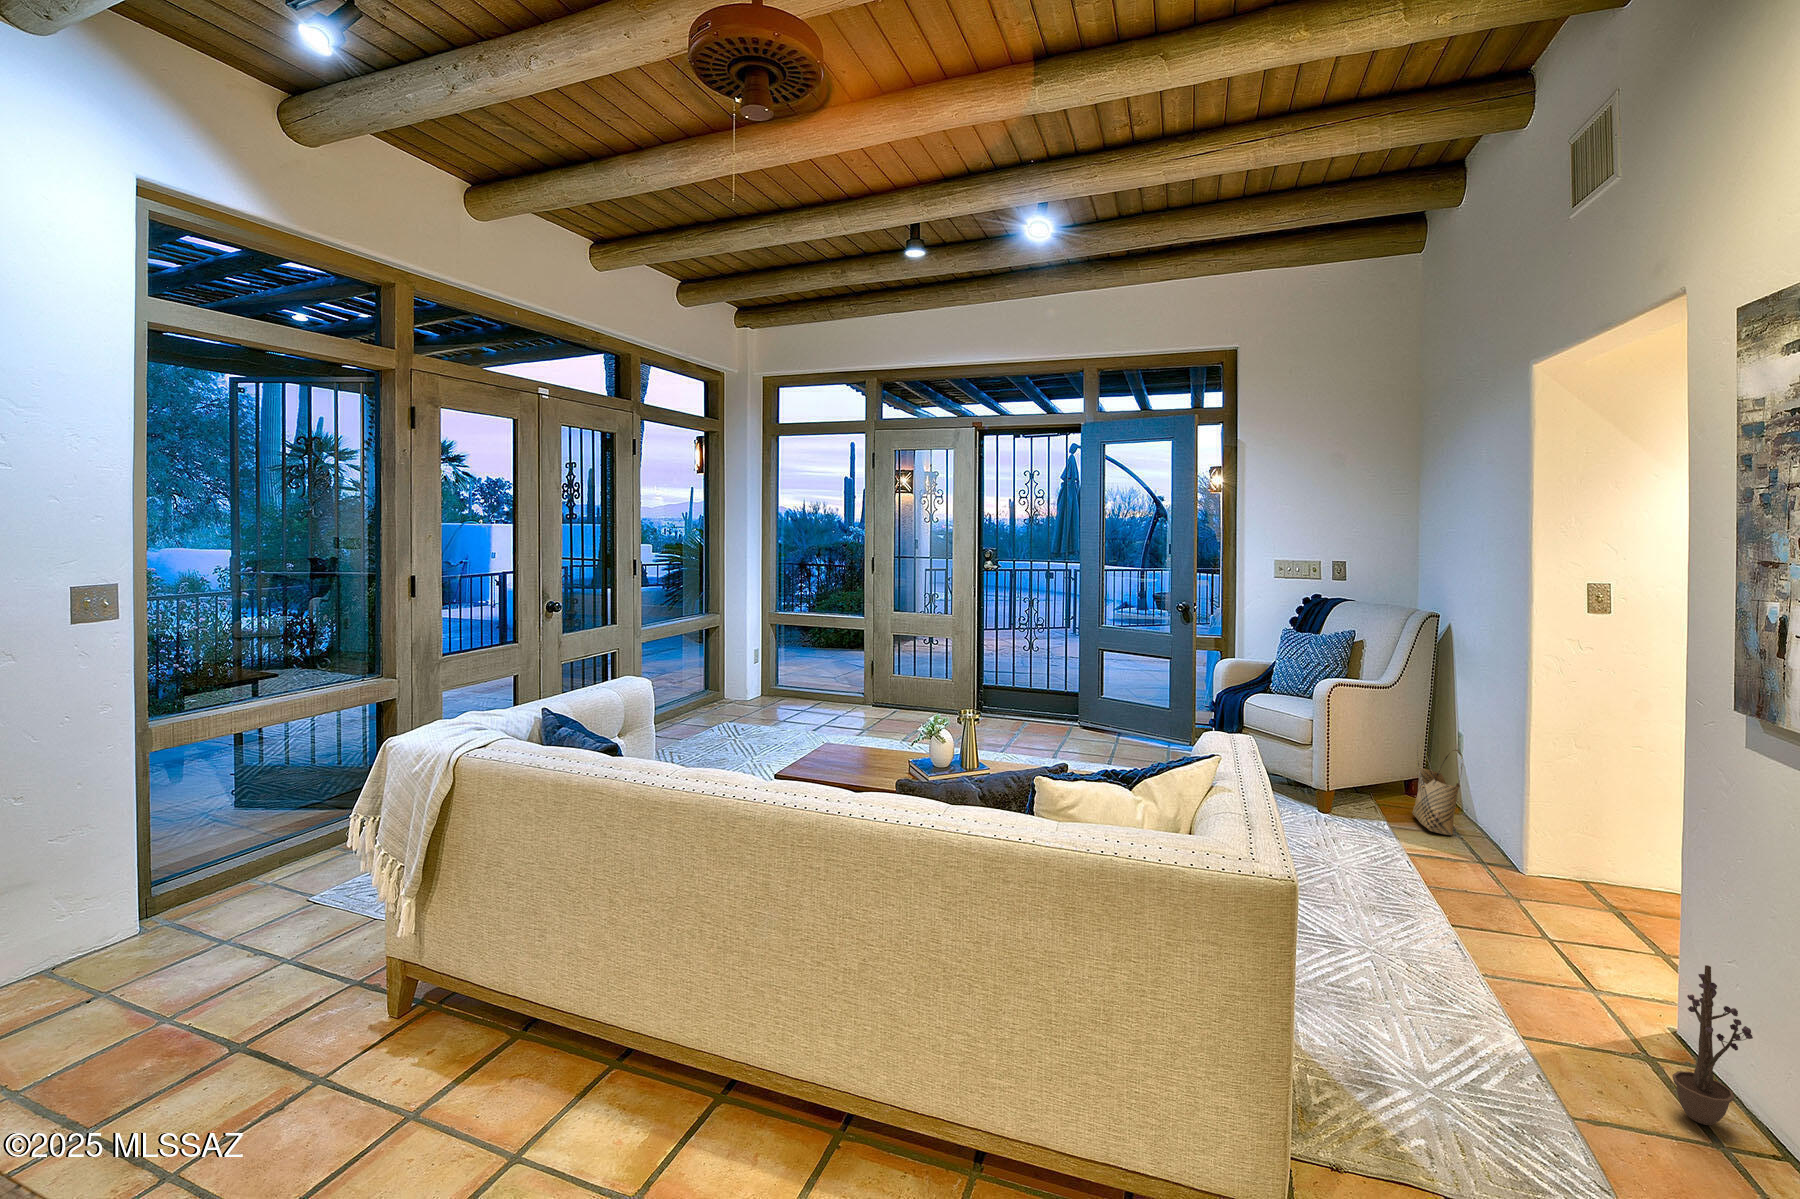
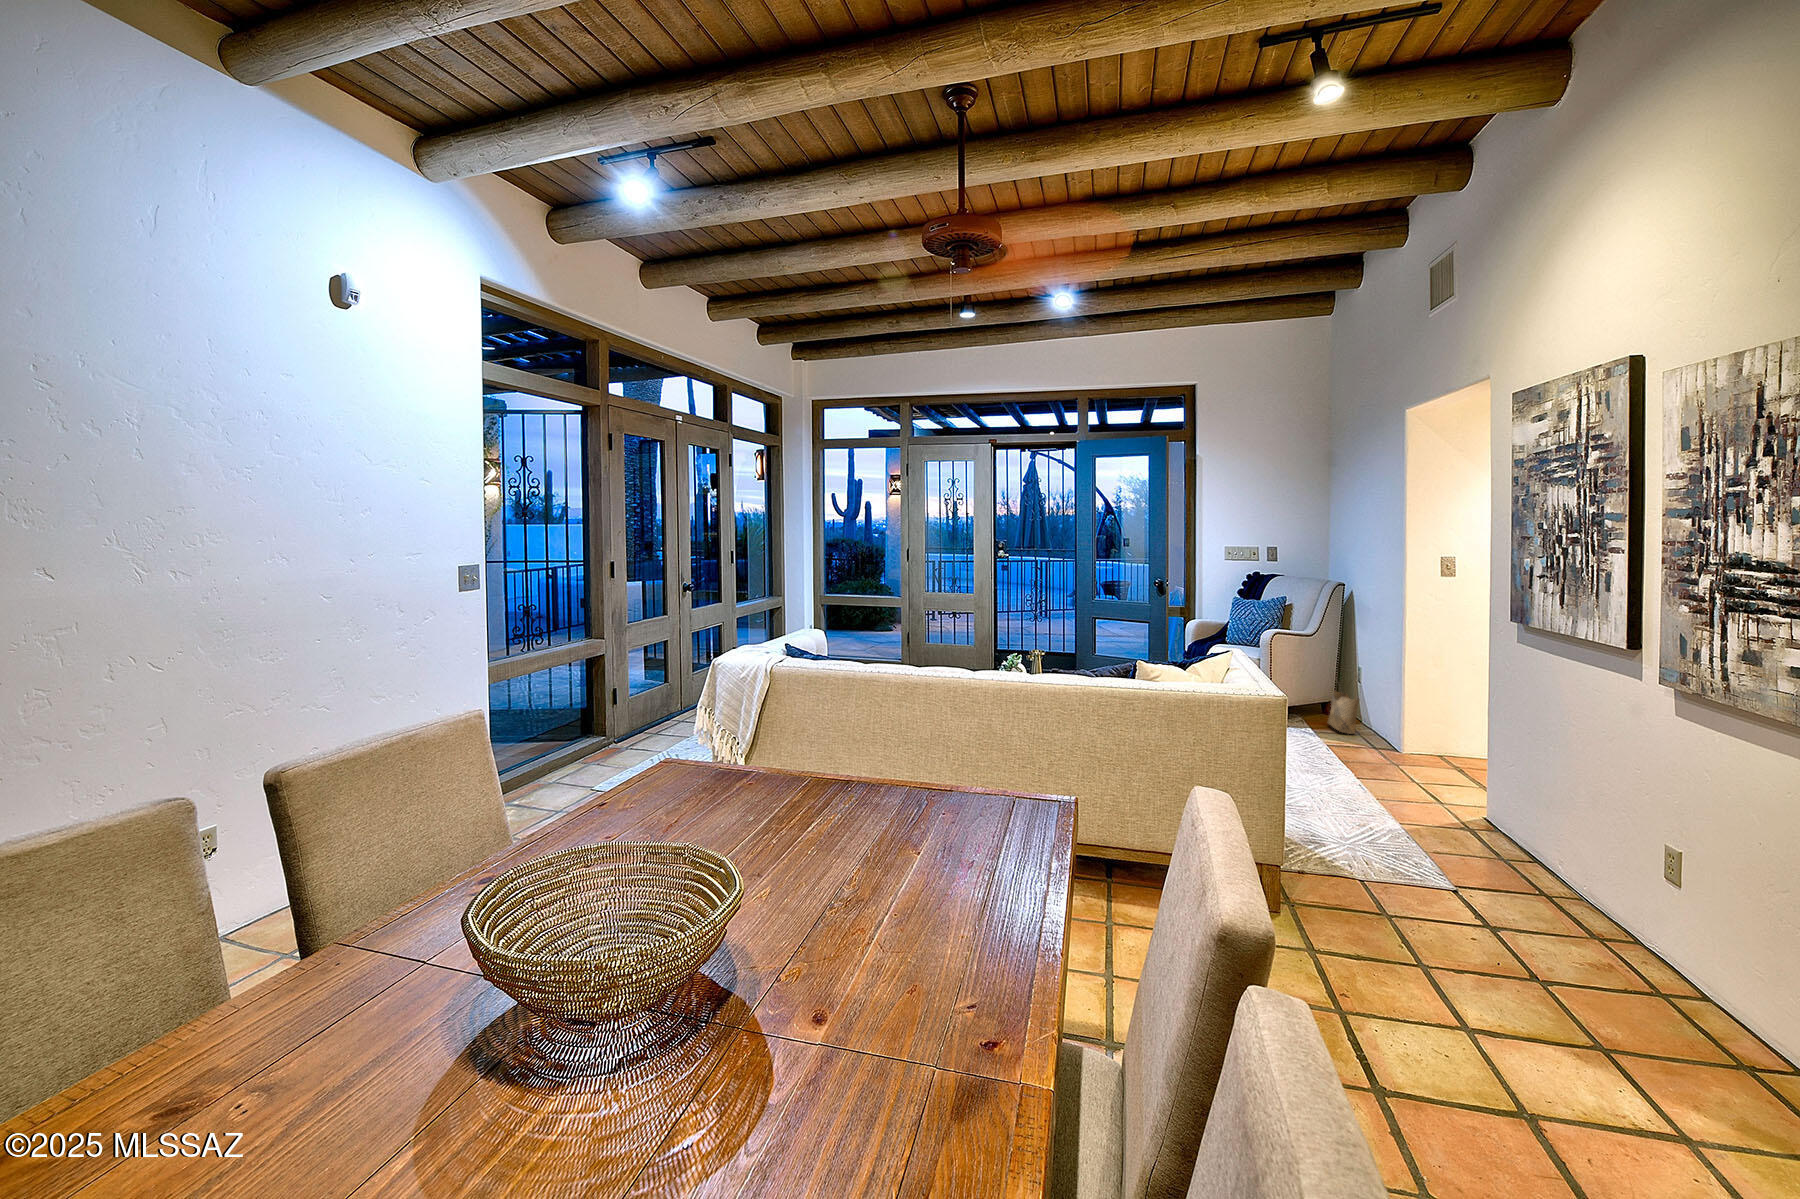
decorative plant: present [1672,965,1753,1125] -> none [1479,762,1518,851]

